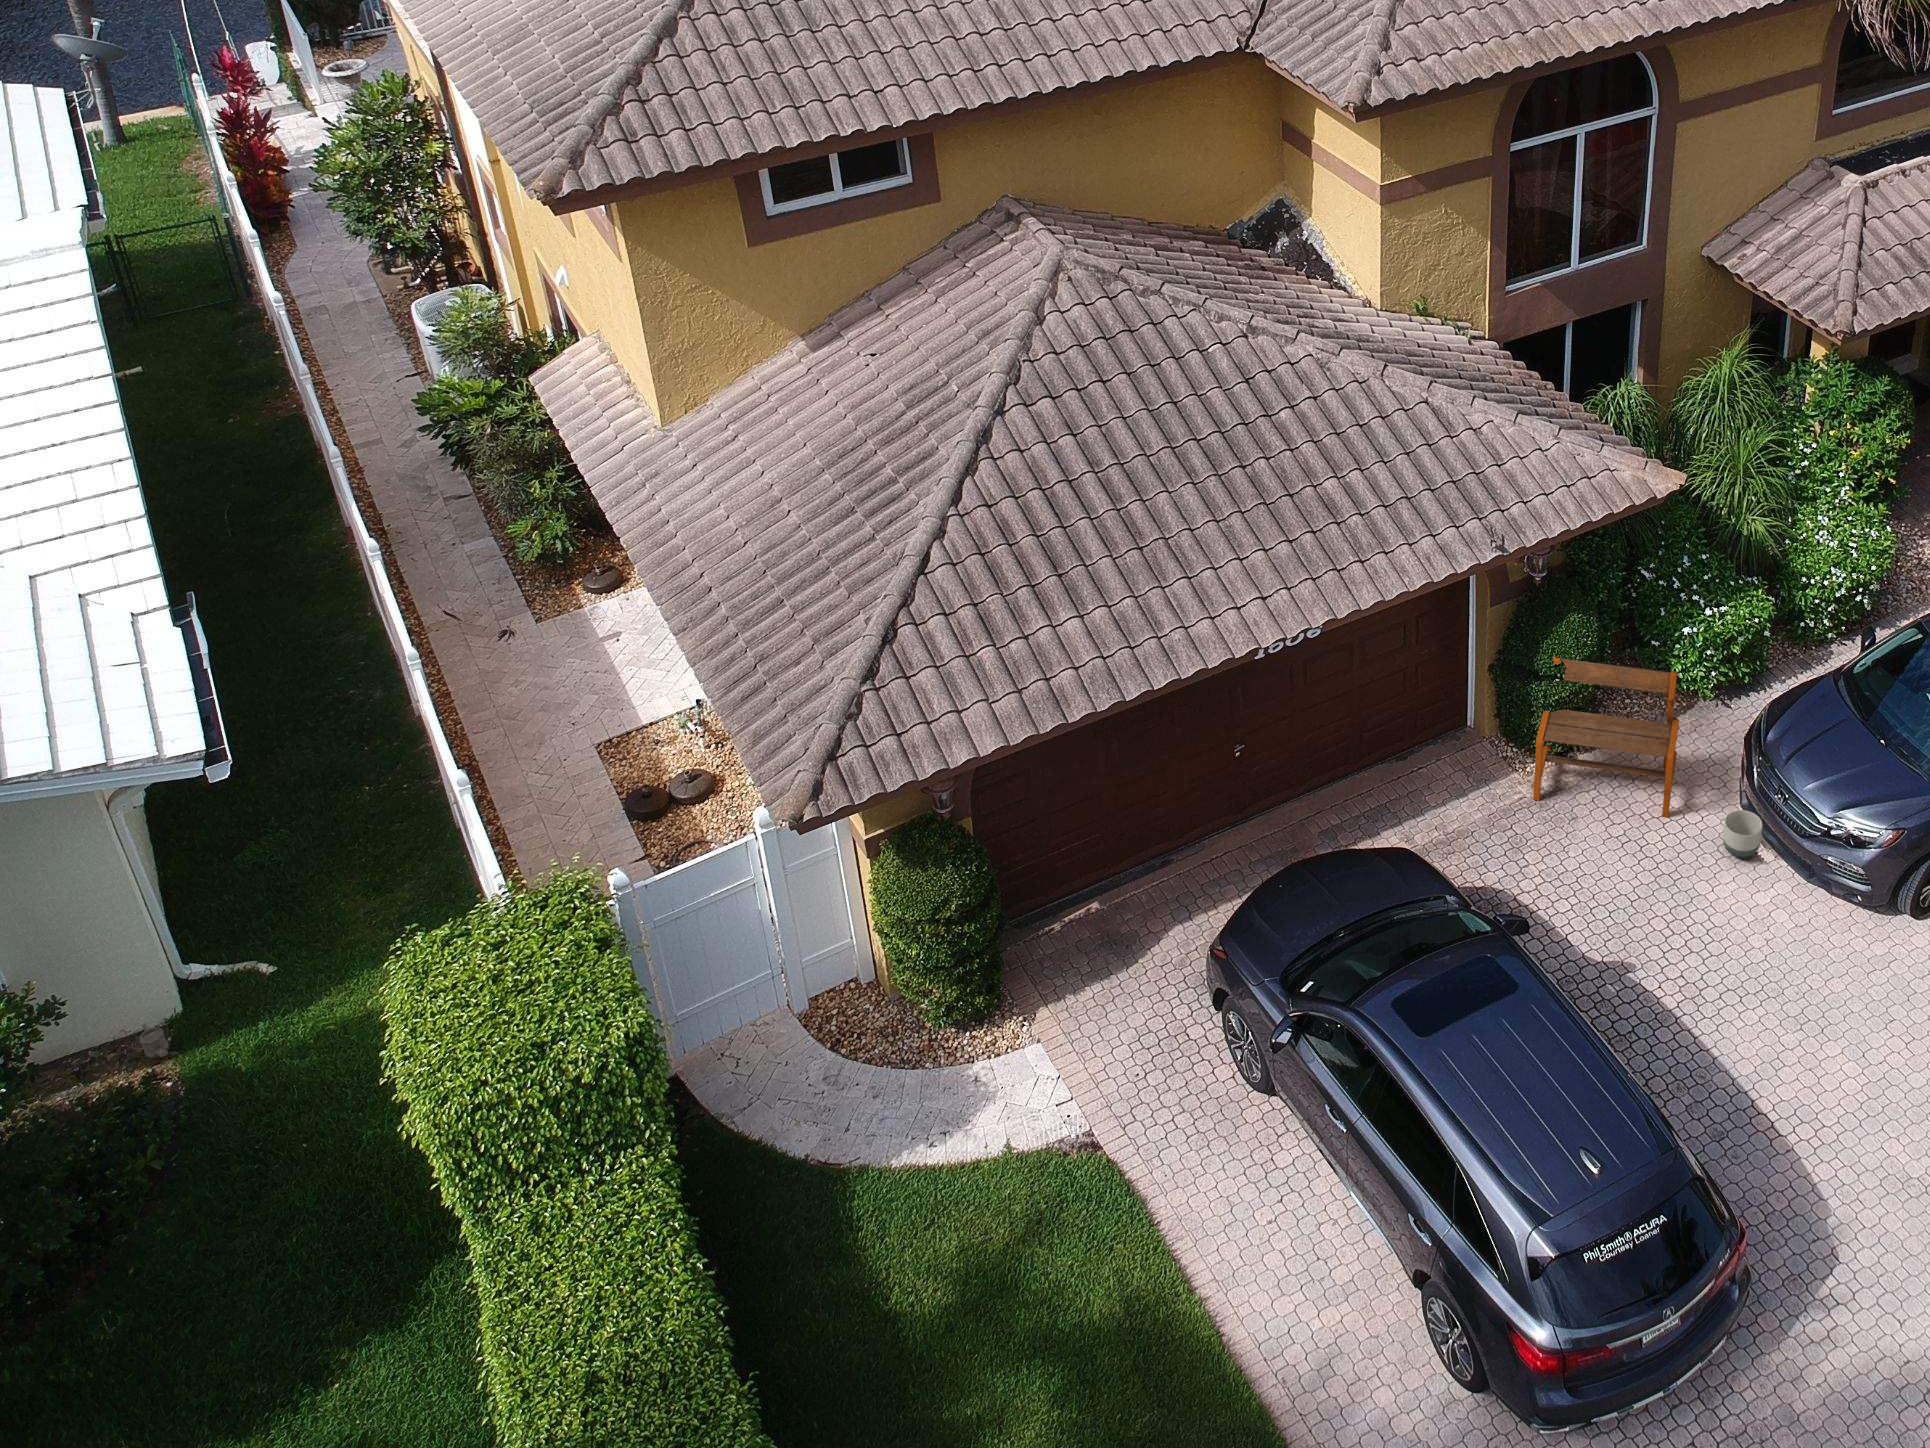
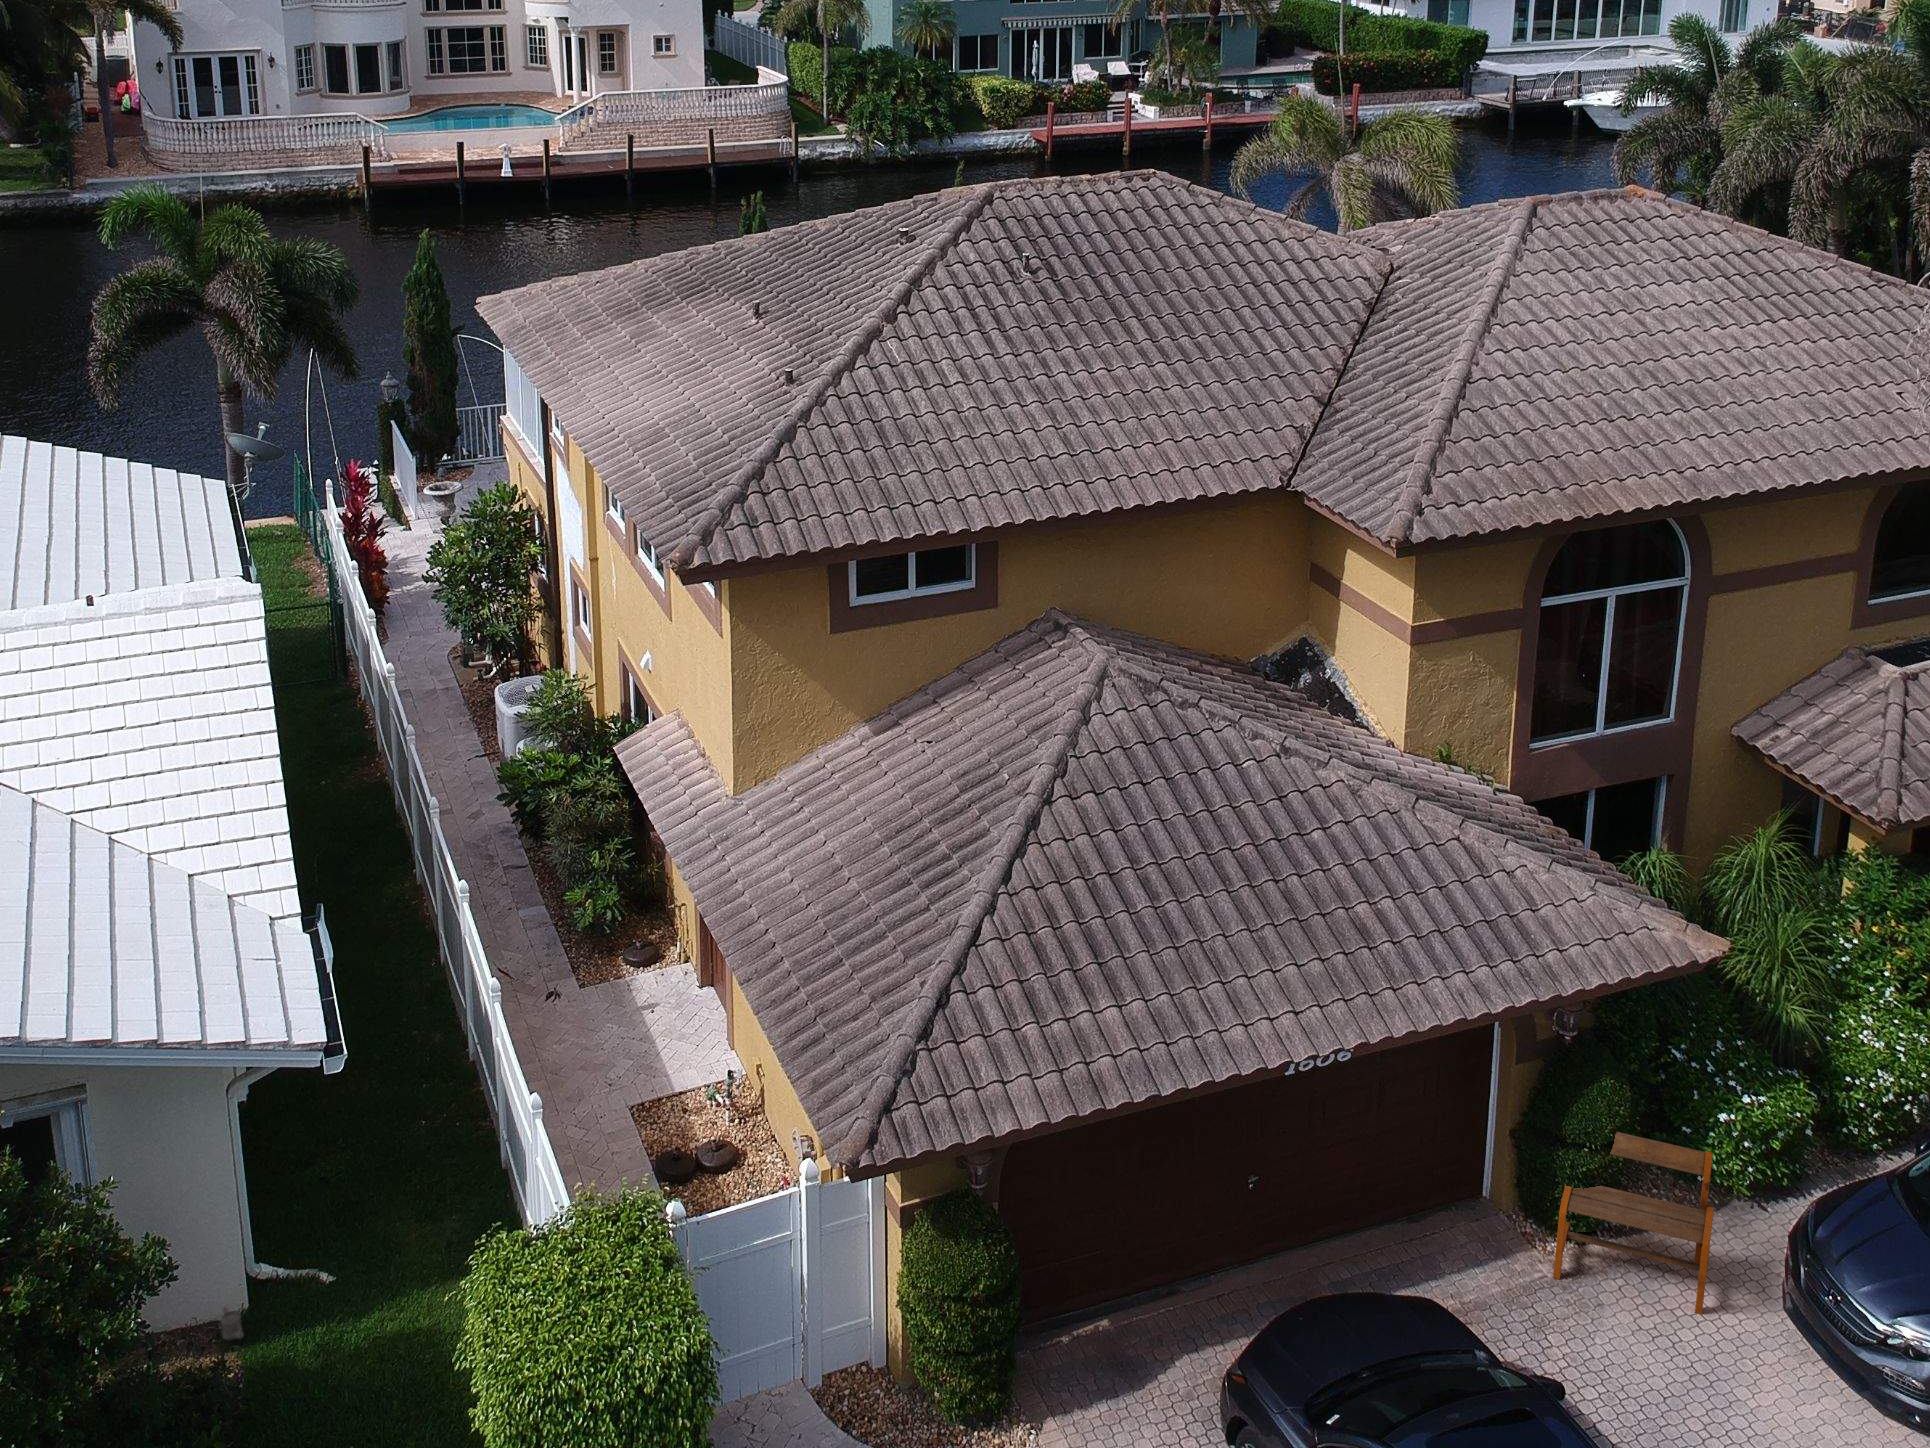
planter: present [1723,810,1762,858] -> none [1765,1312,1810,1366]

